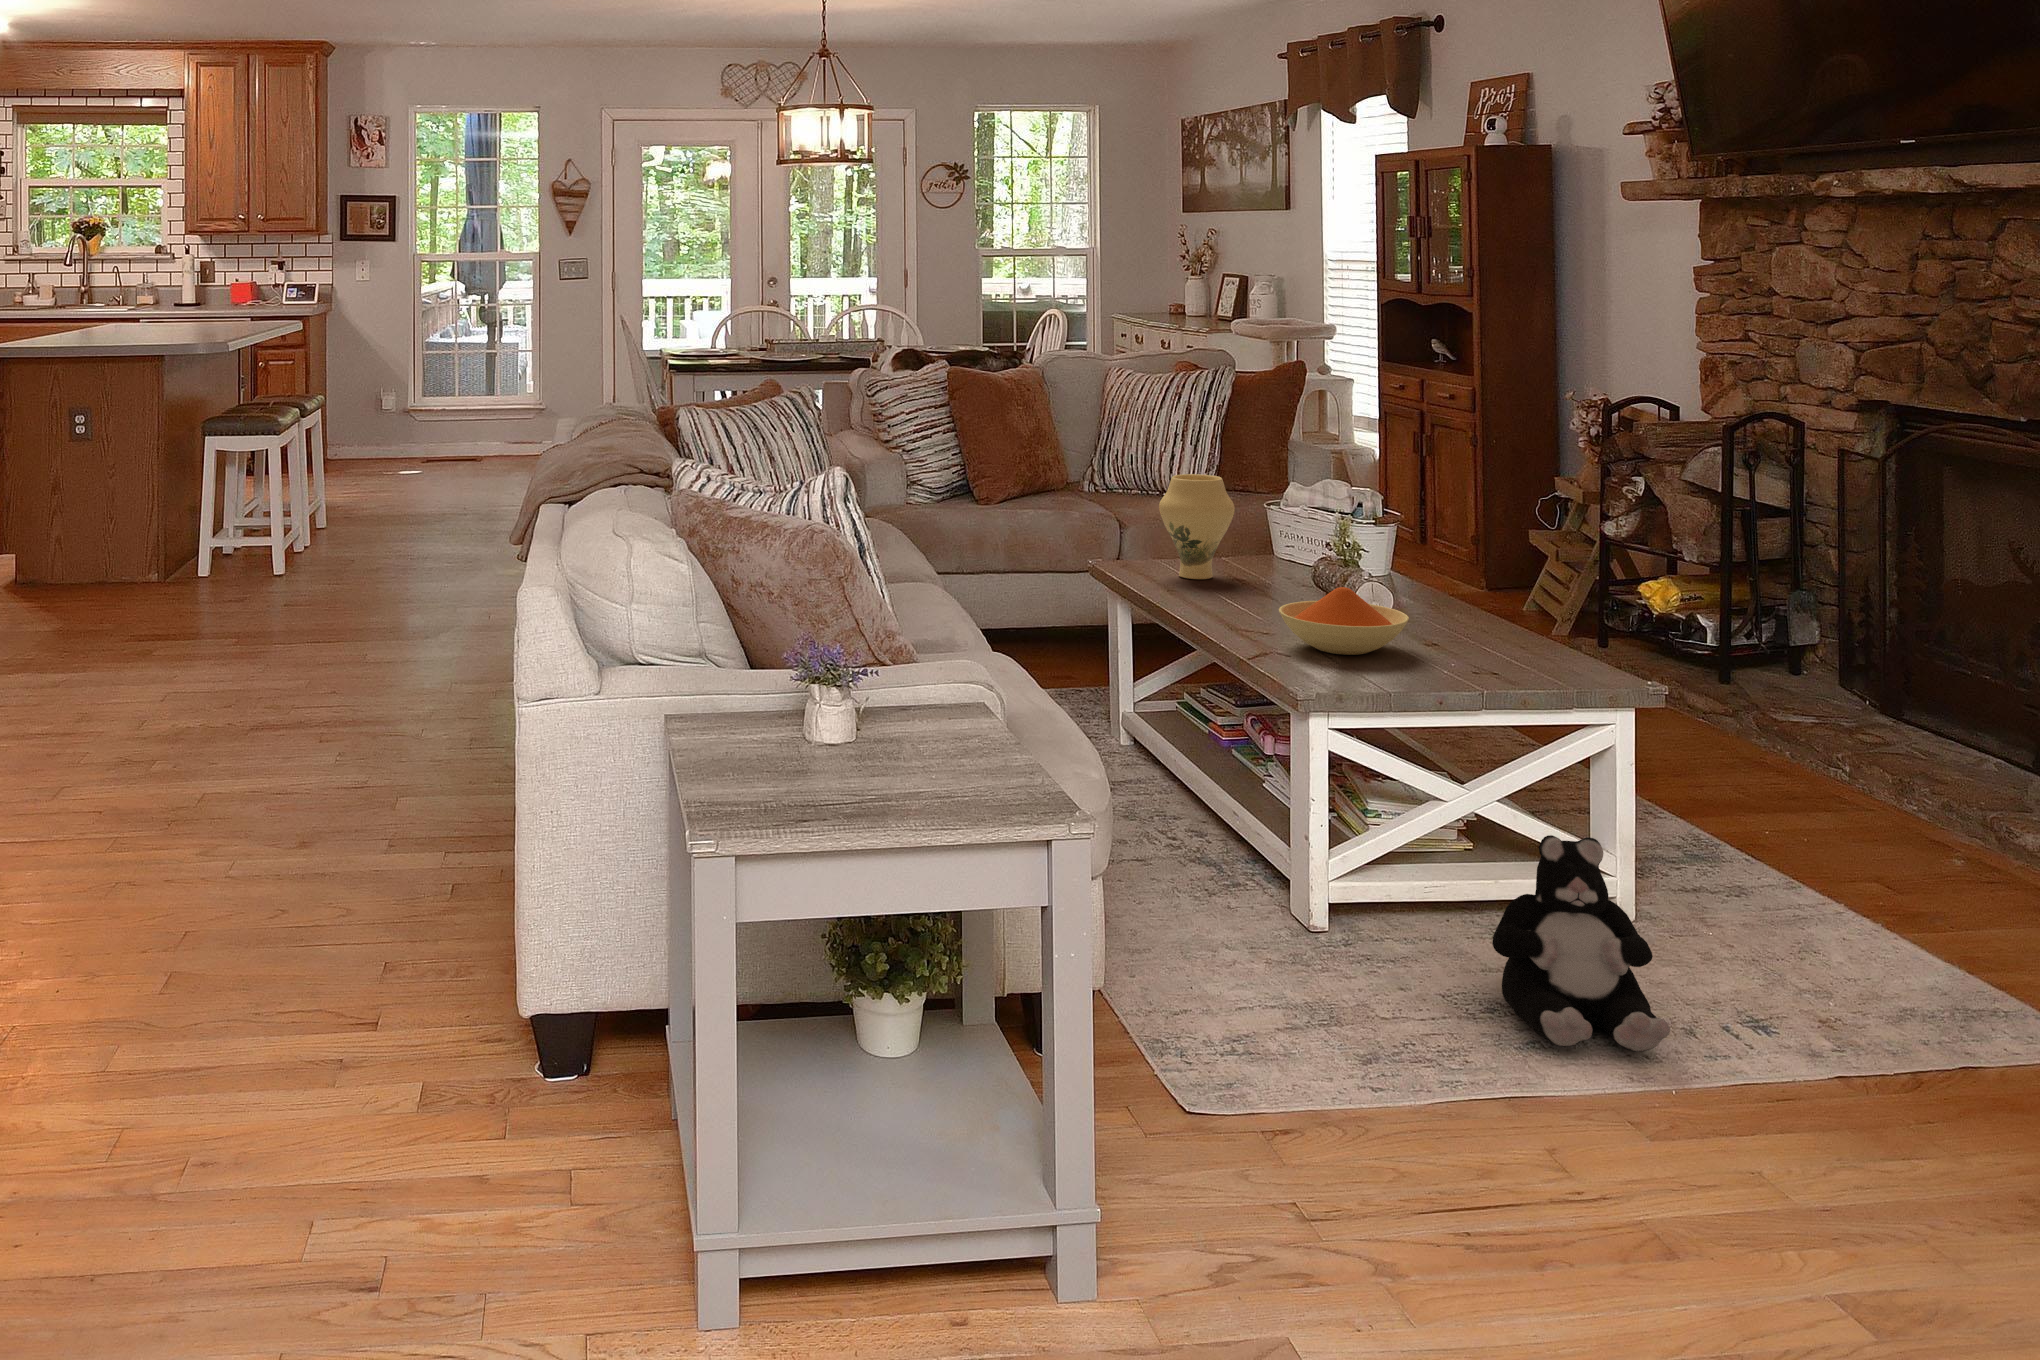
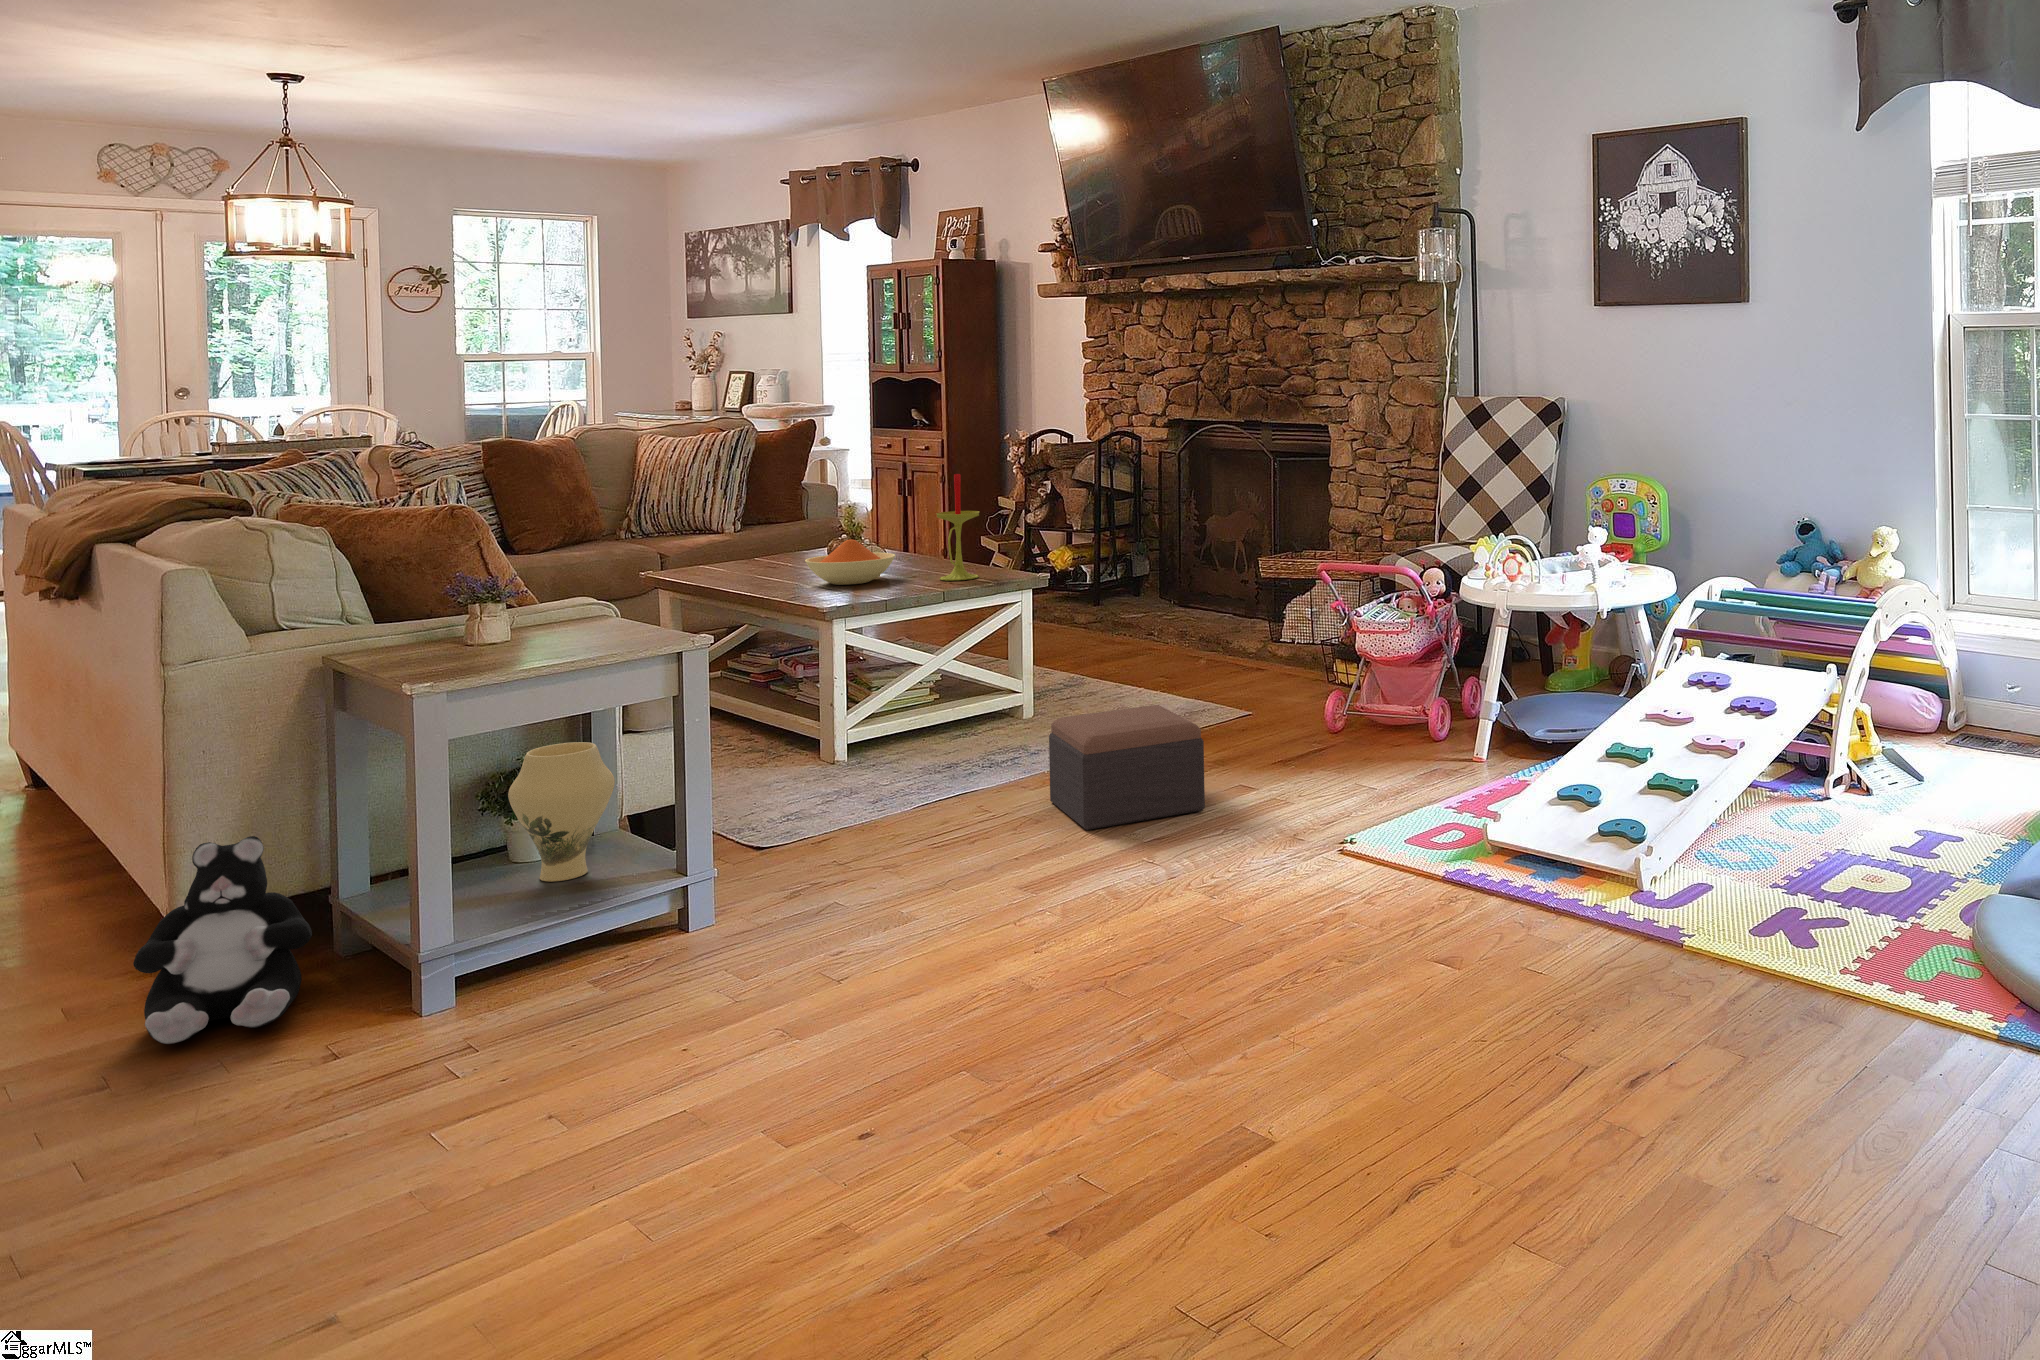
vase: present [1159,474,1235,579] -> present [508,742,615,882]
candle: none [1474,507,1545,678] -> present [936,474,979,581]
plush toy: present [1492,835,1670,1052] -> present [133,836,312,1044]
footstool: none [1668,1013,2023,1300] -> present [1049,705,1205,830]

